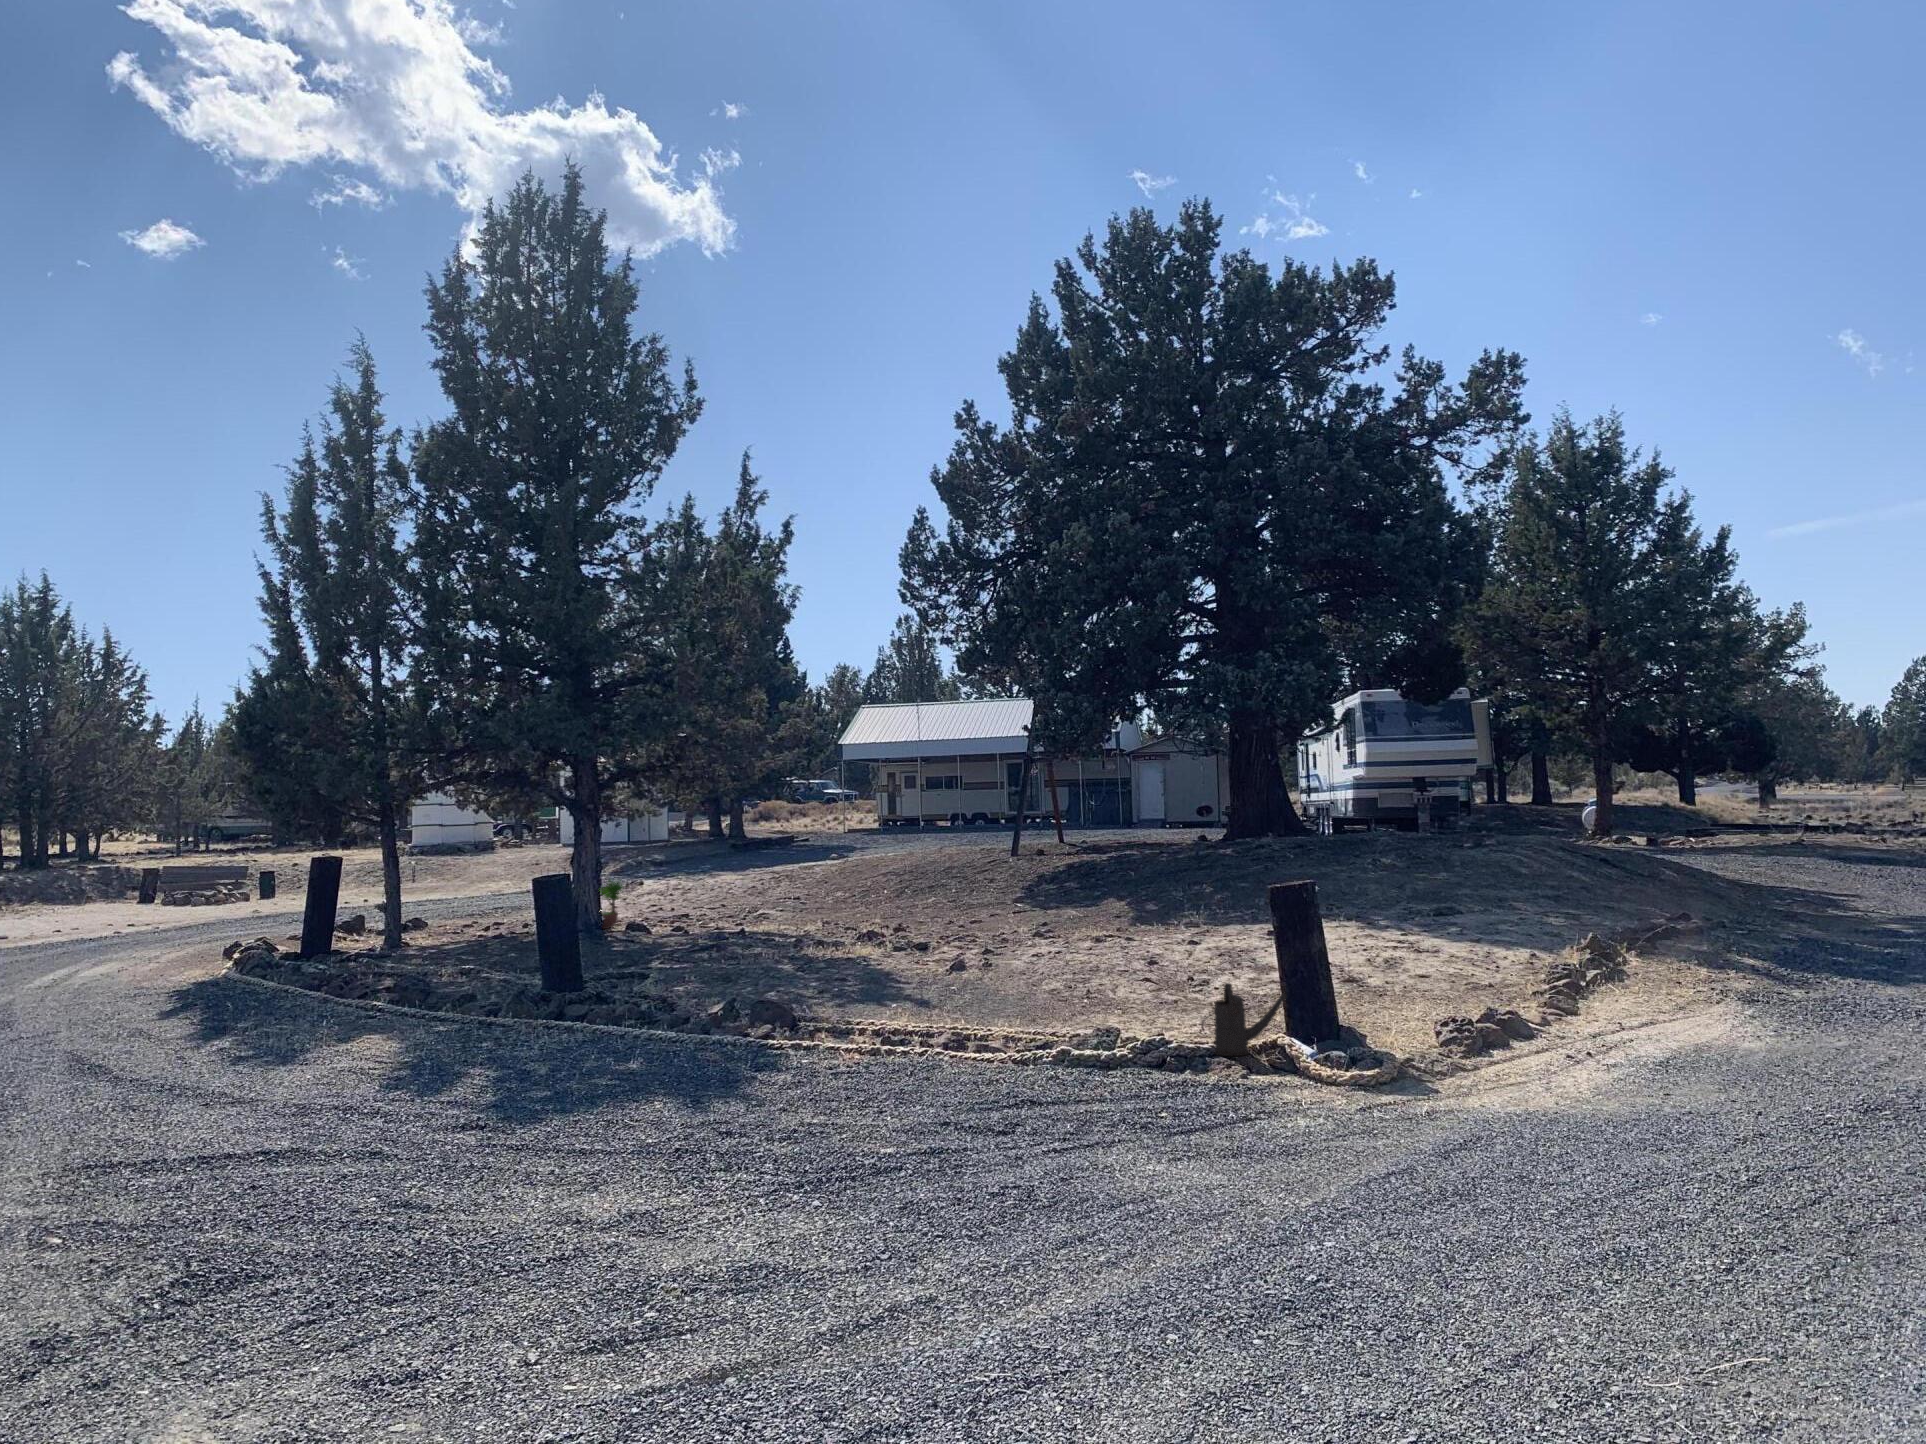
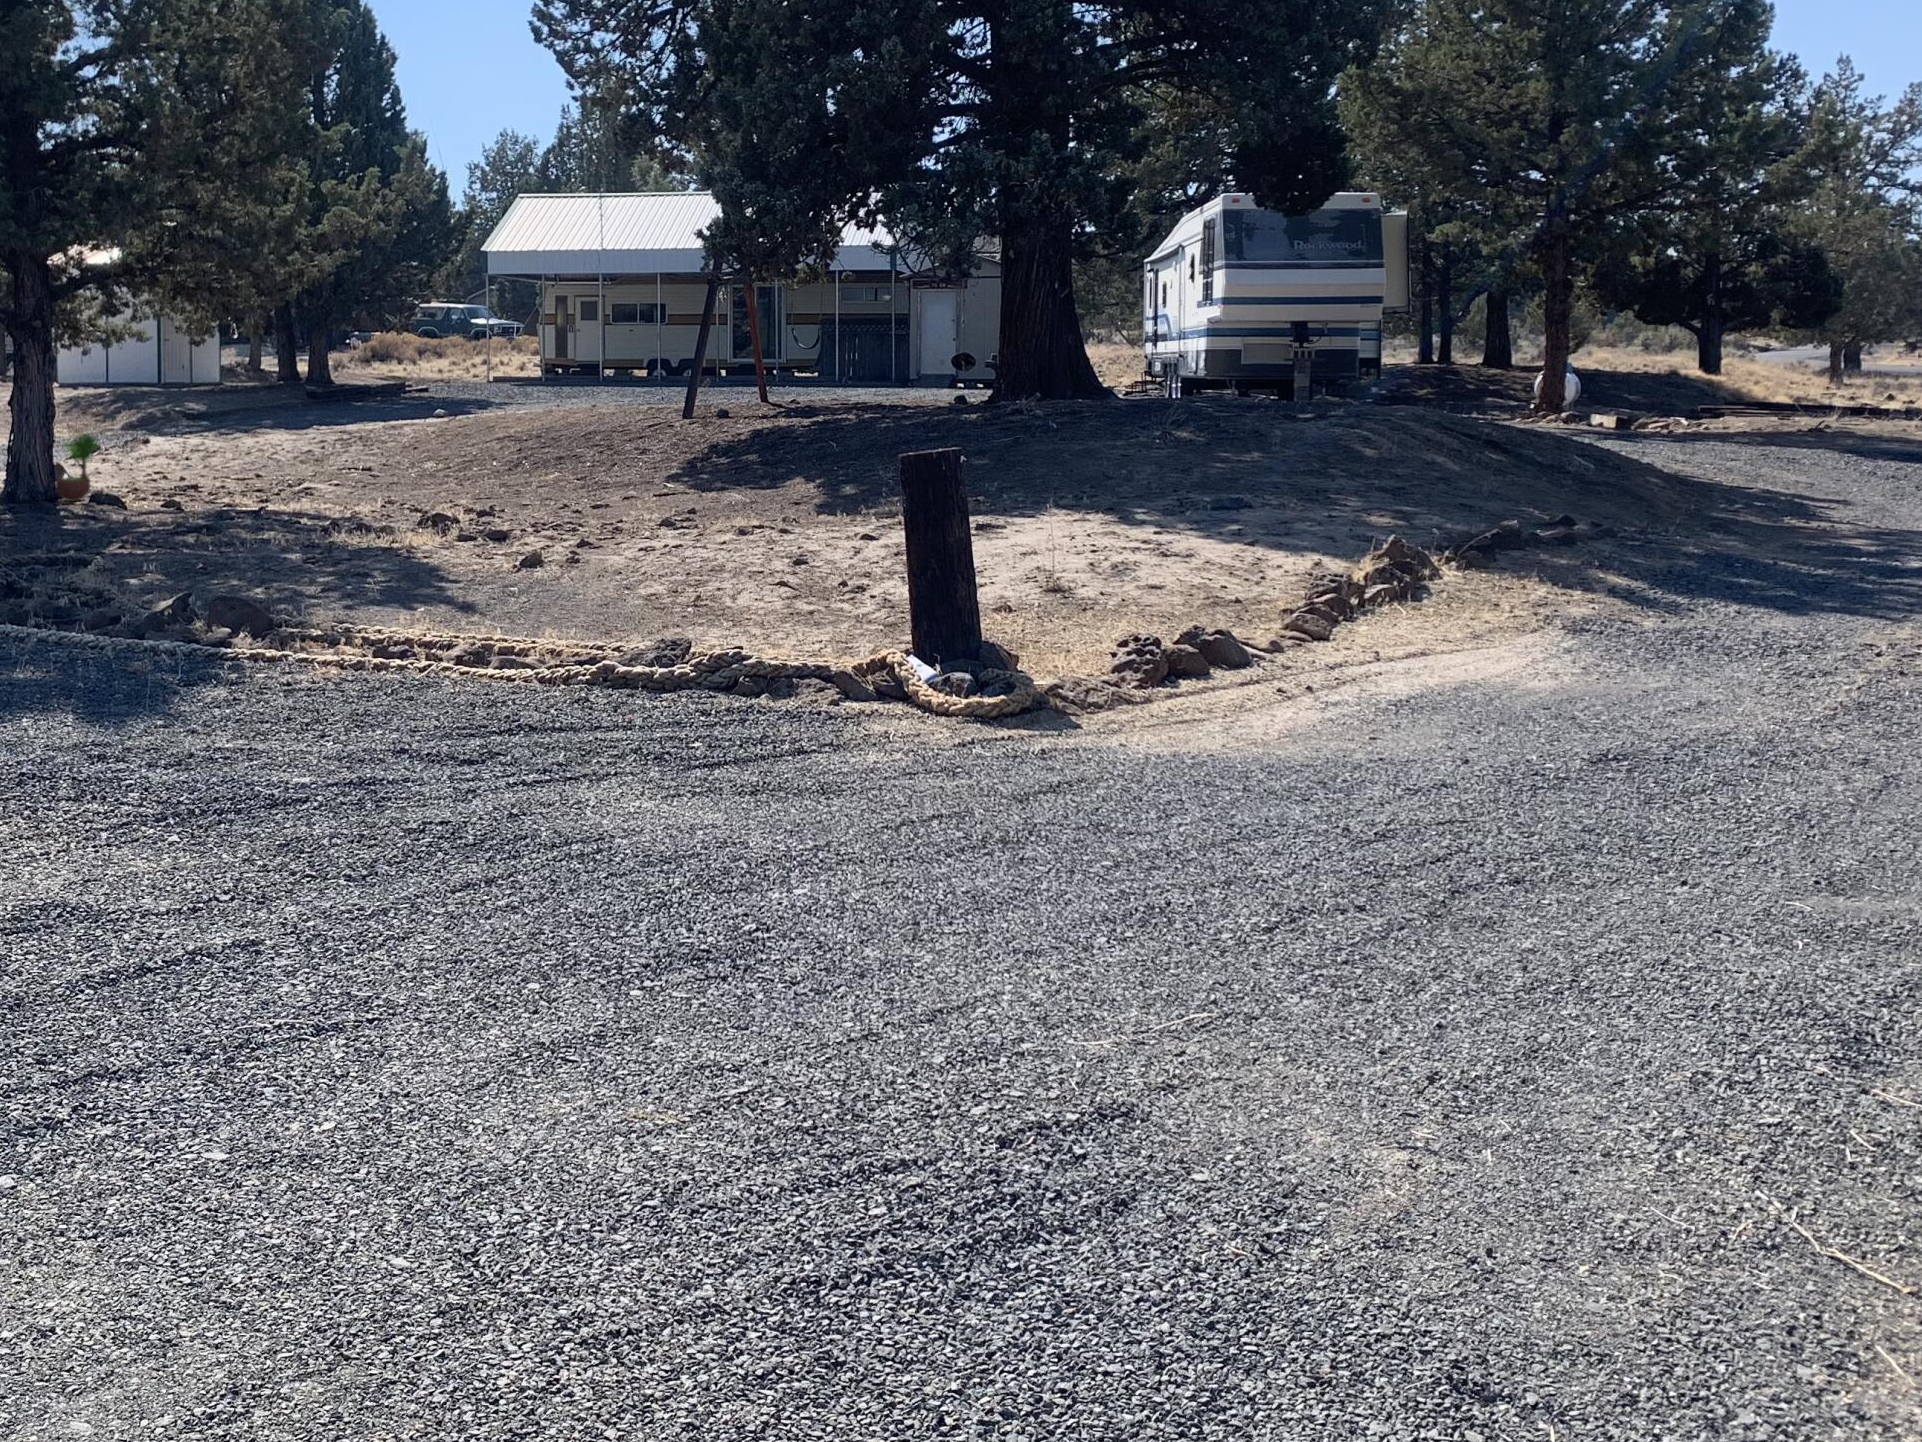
watering can: present [1208,983,1287,1056] -> none [796,579,912,676]

